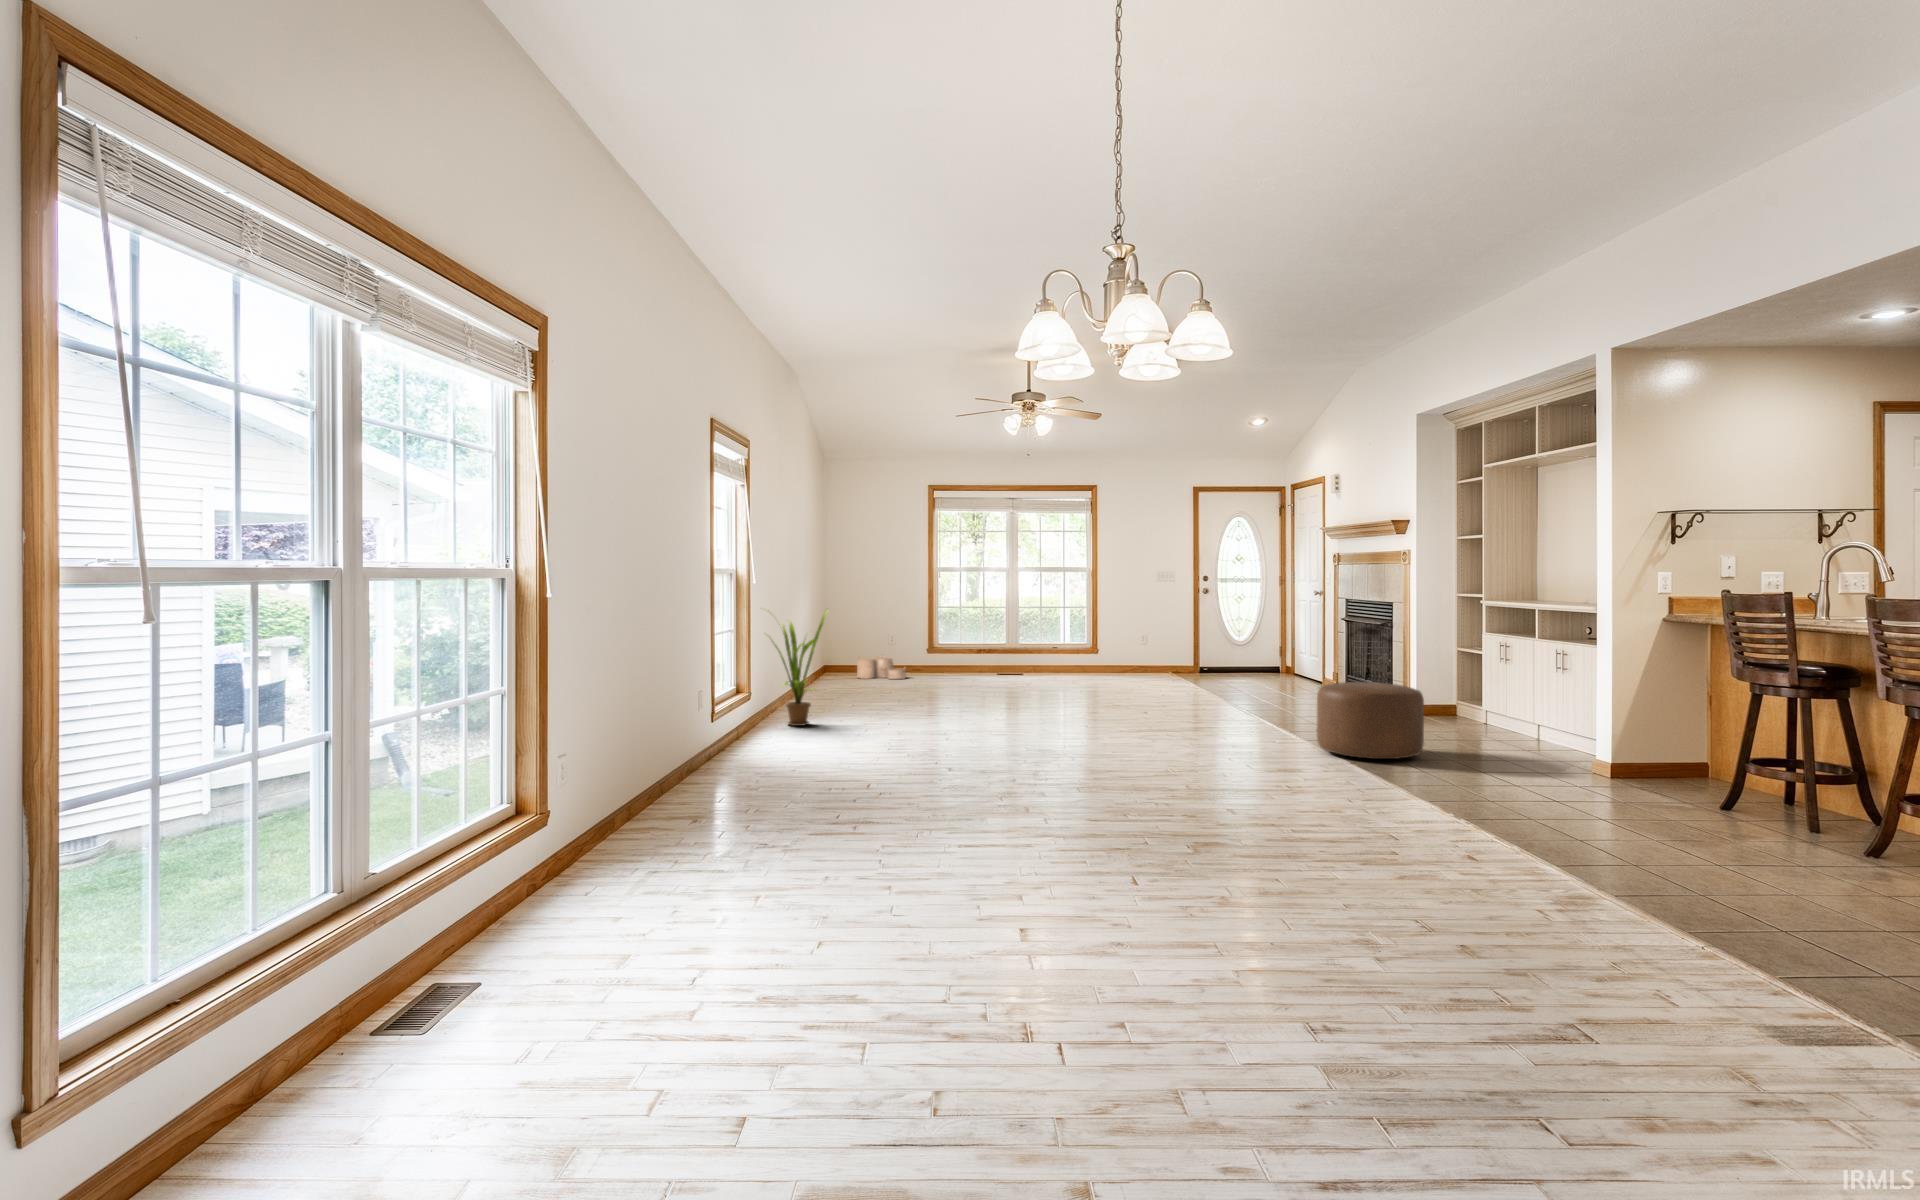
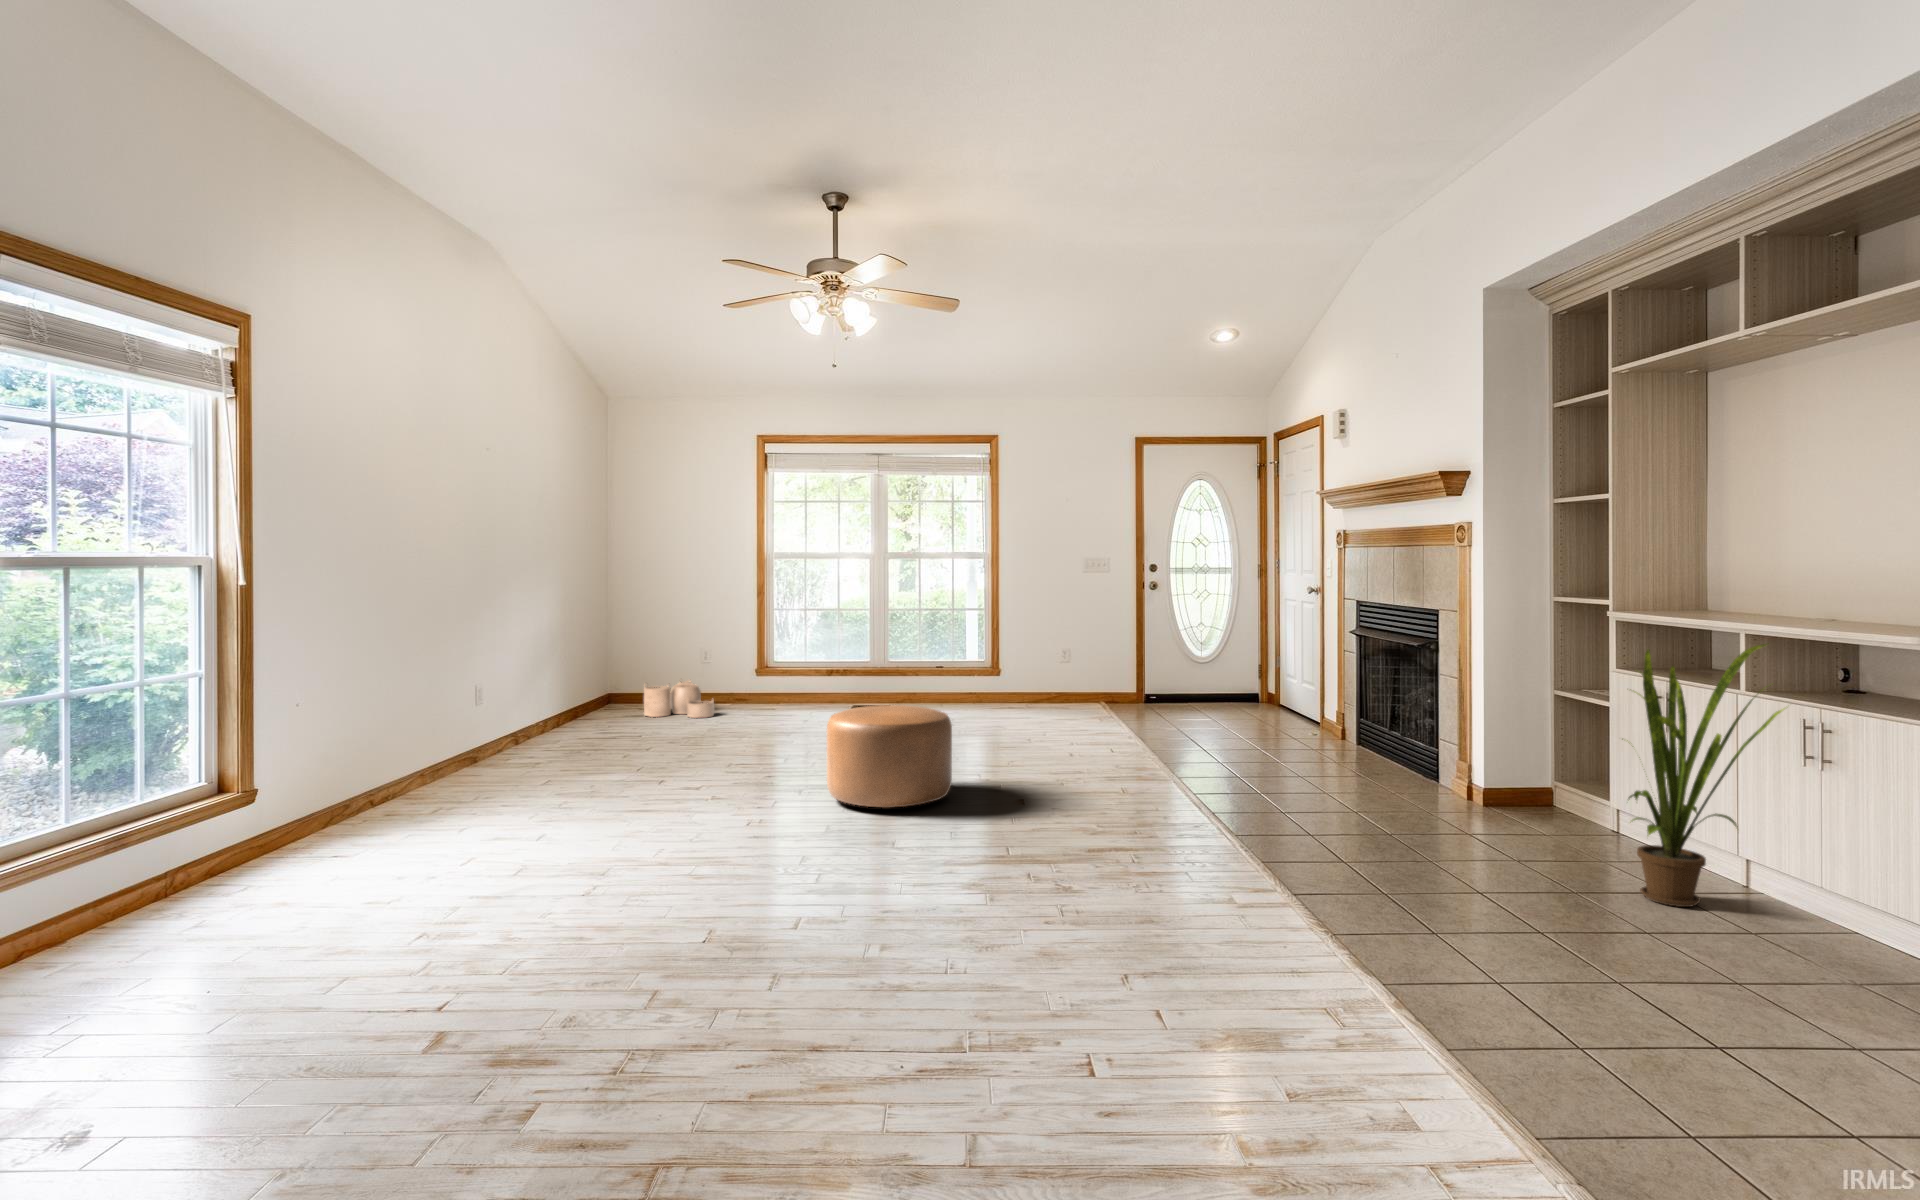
house plant: present [772,611,827,726] -> present [1622,644,1784,907]
ottoman: present [1317,682,1424,759] -> present [827,705,952,808]

